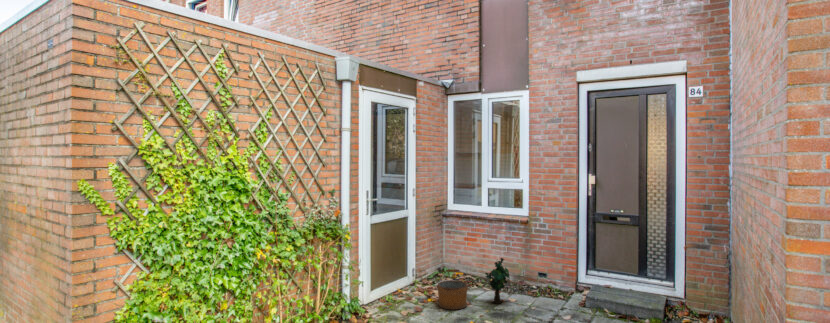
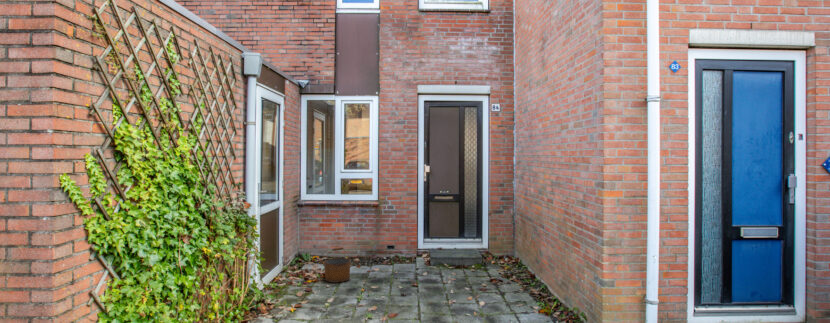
decorative plant: present [485,258,510,304] -> none [359,234,380,272]

